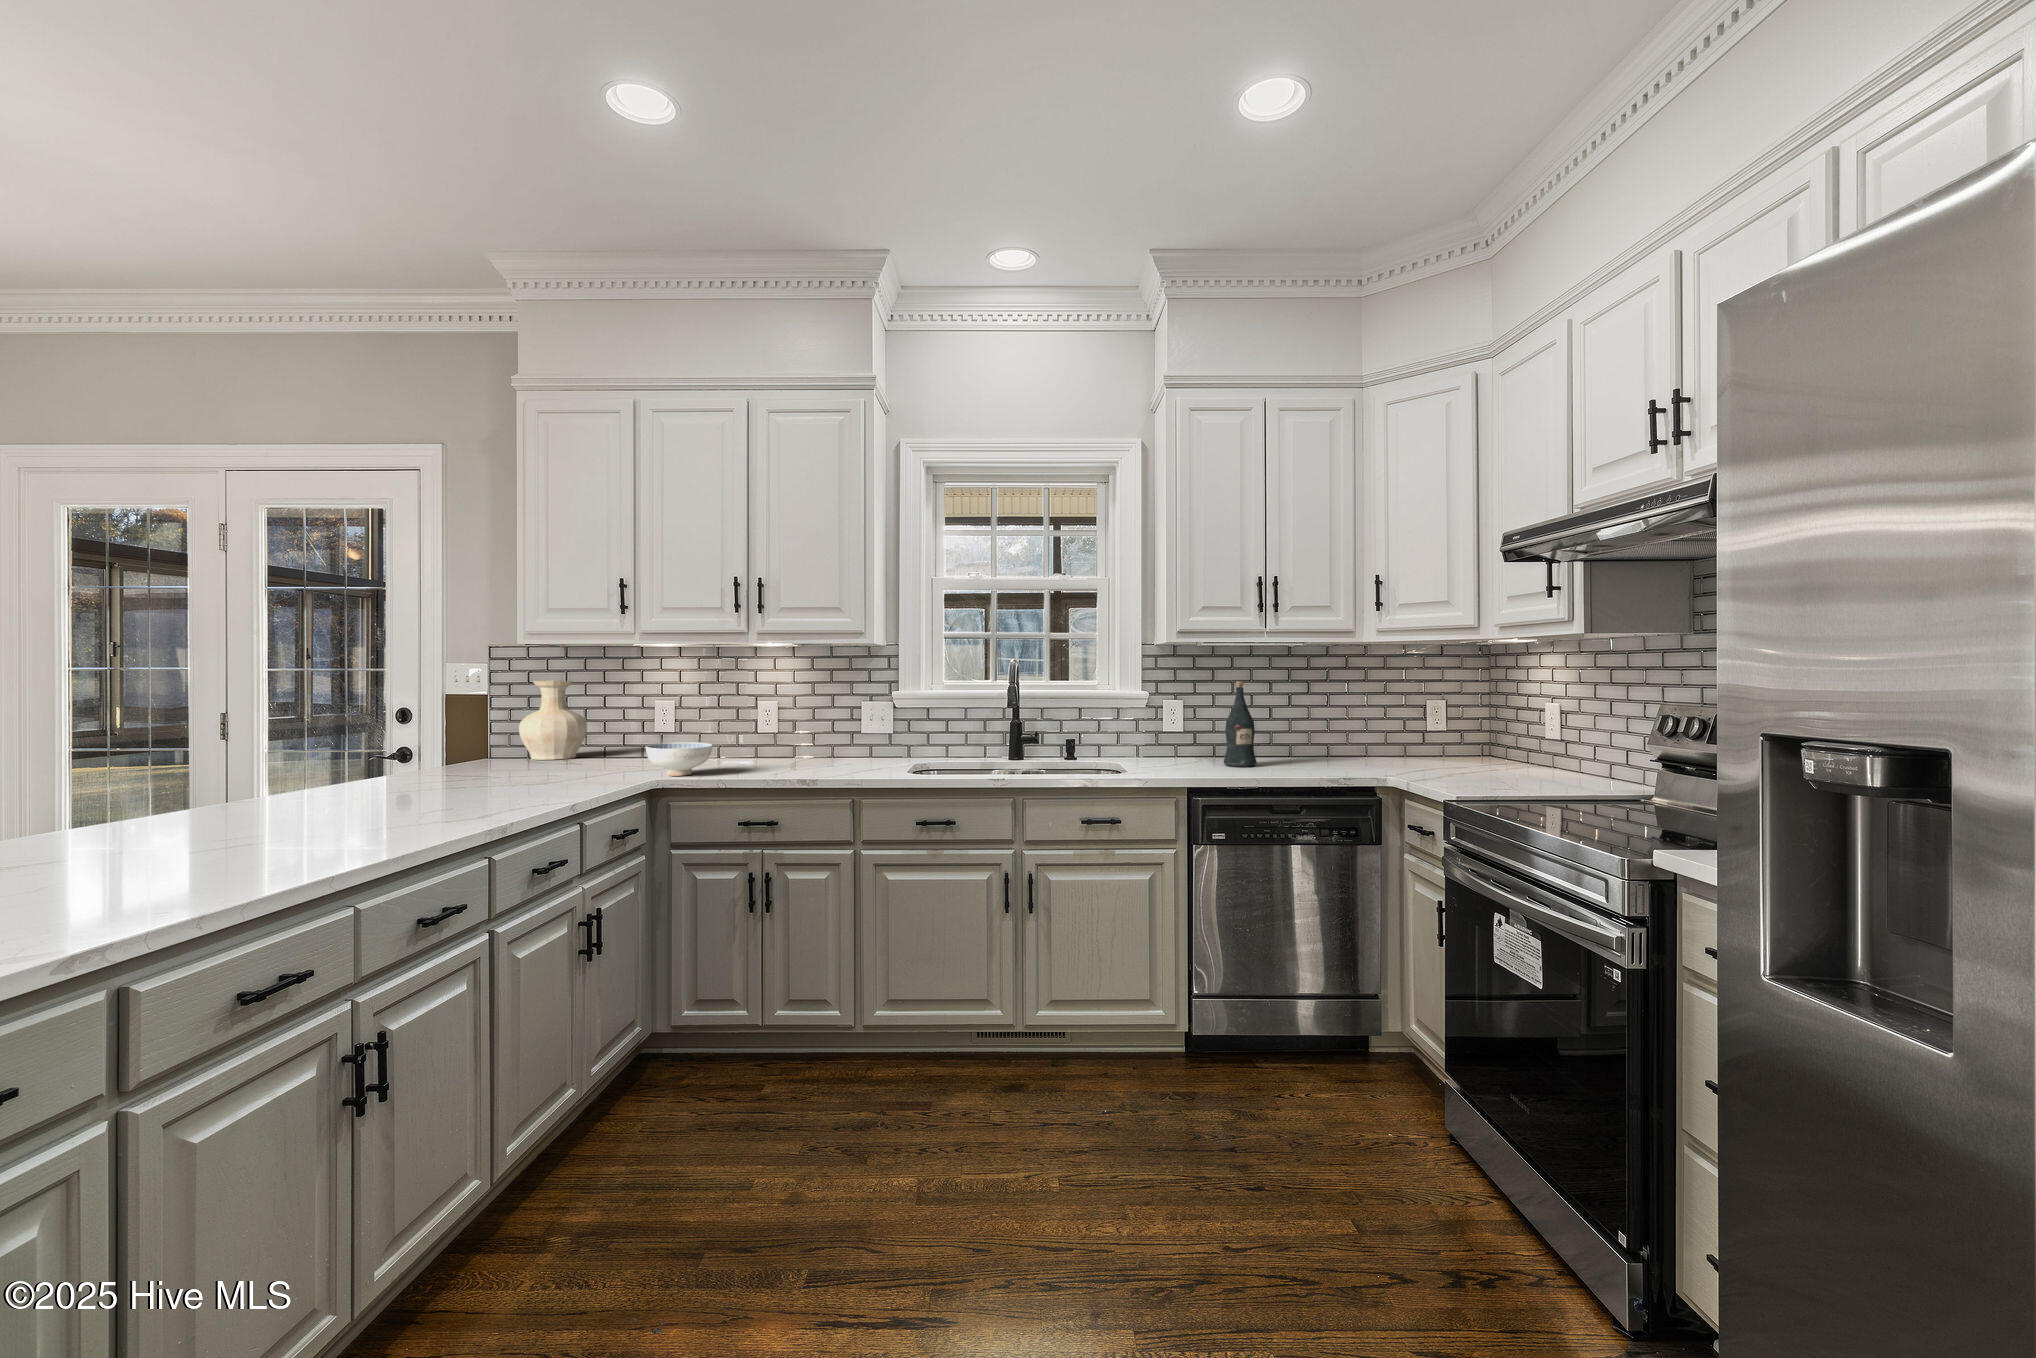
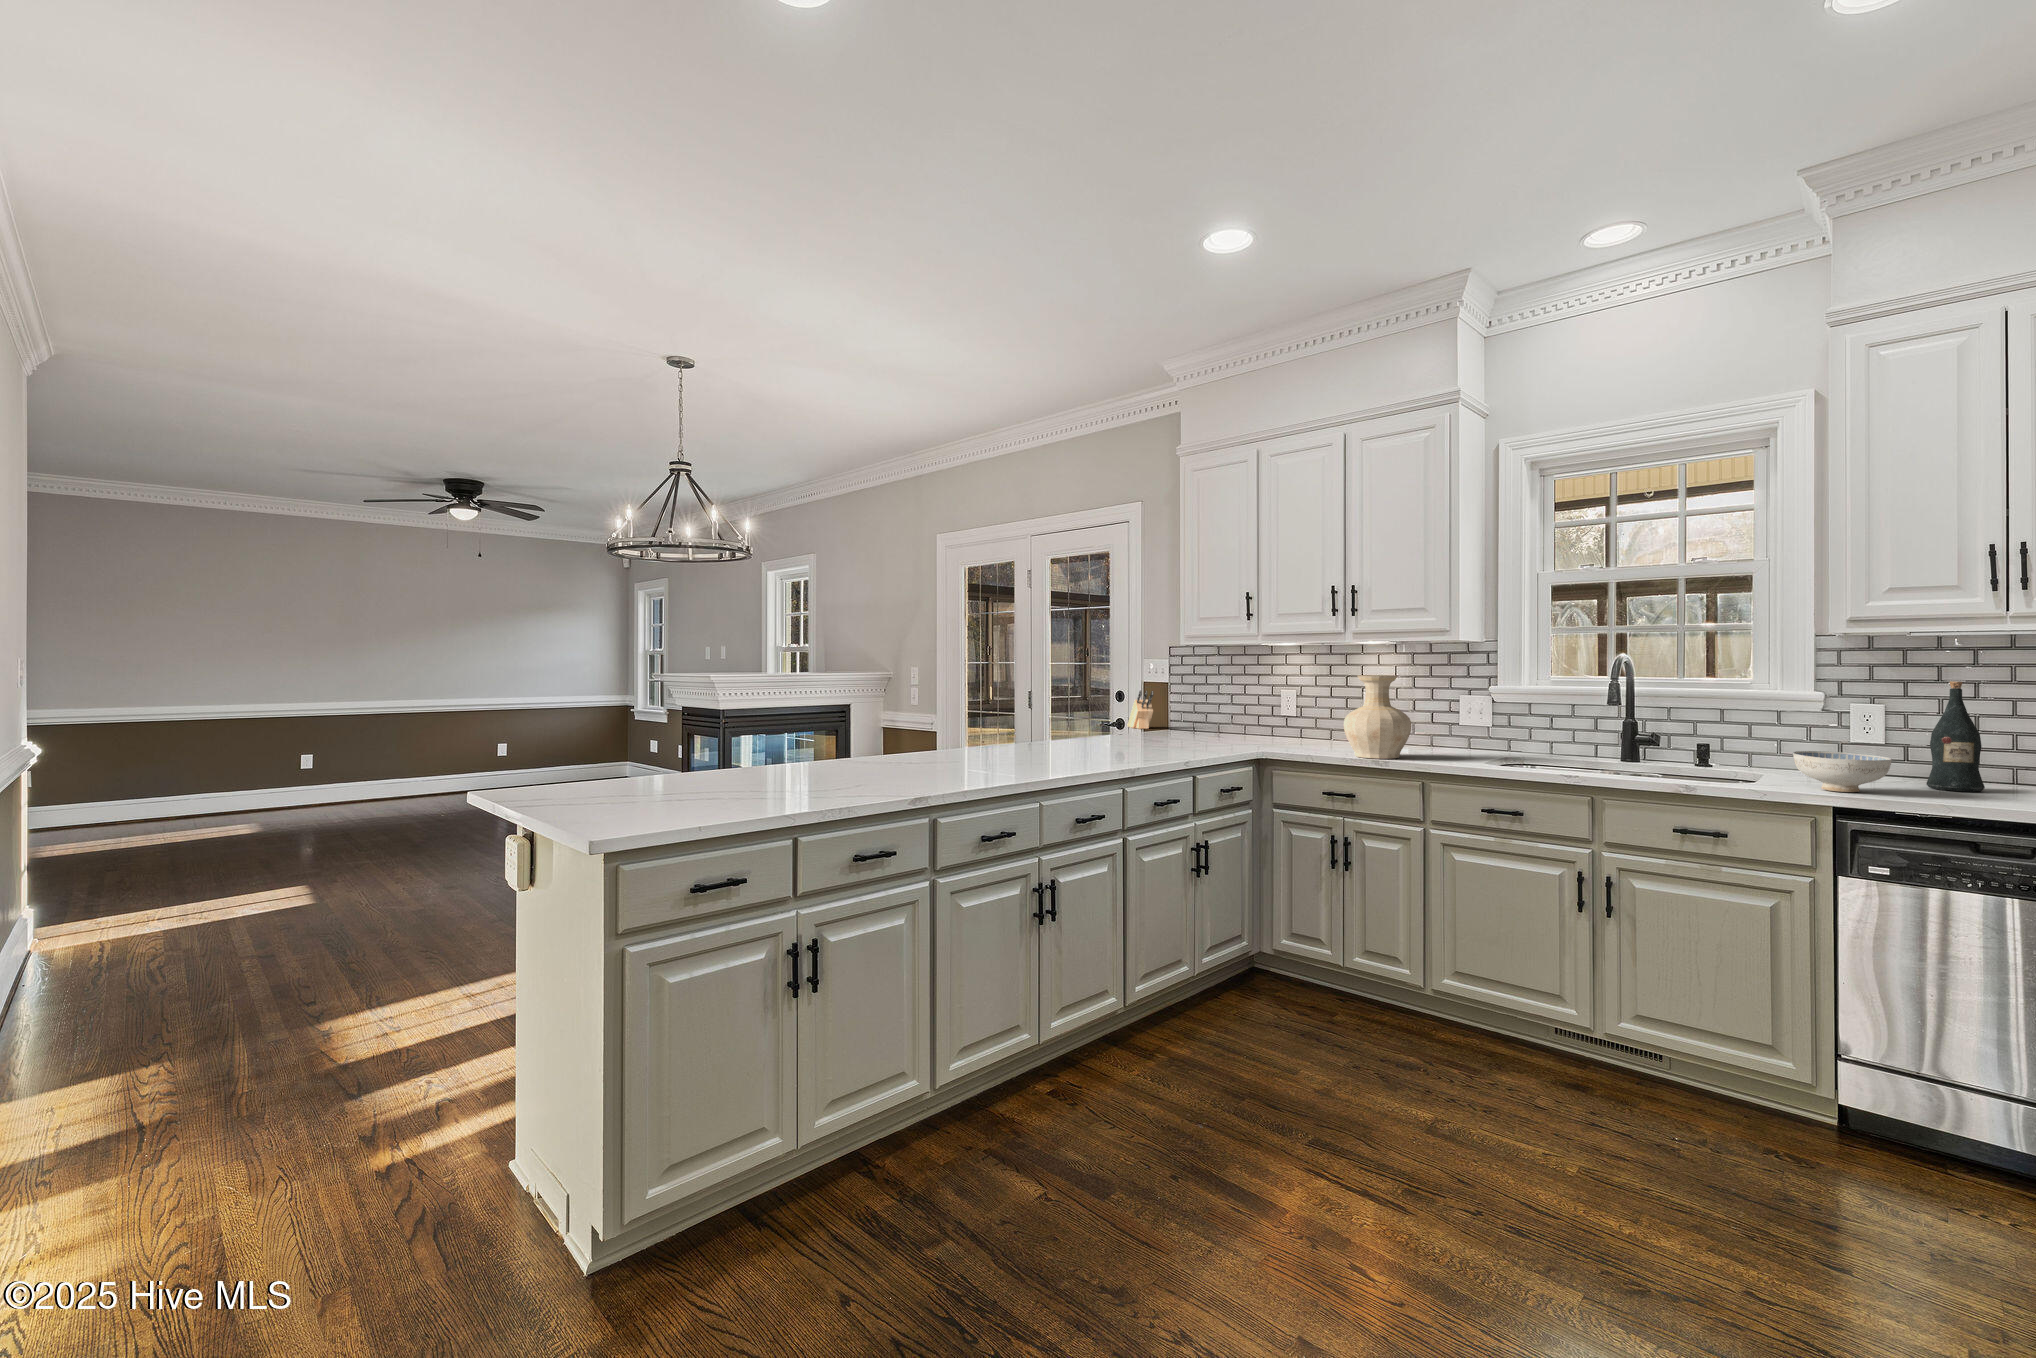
vase: present [519,680,587,760] -> present [1344,675,1411,759]
knife block: none [422,706,467,758] -> present [1127,690,1153,729]
ceramic bowl: present [646,742,712,776] -> present [1793,751,1892,792]

